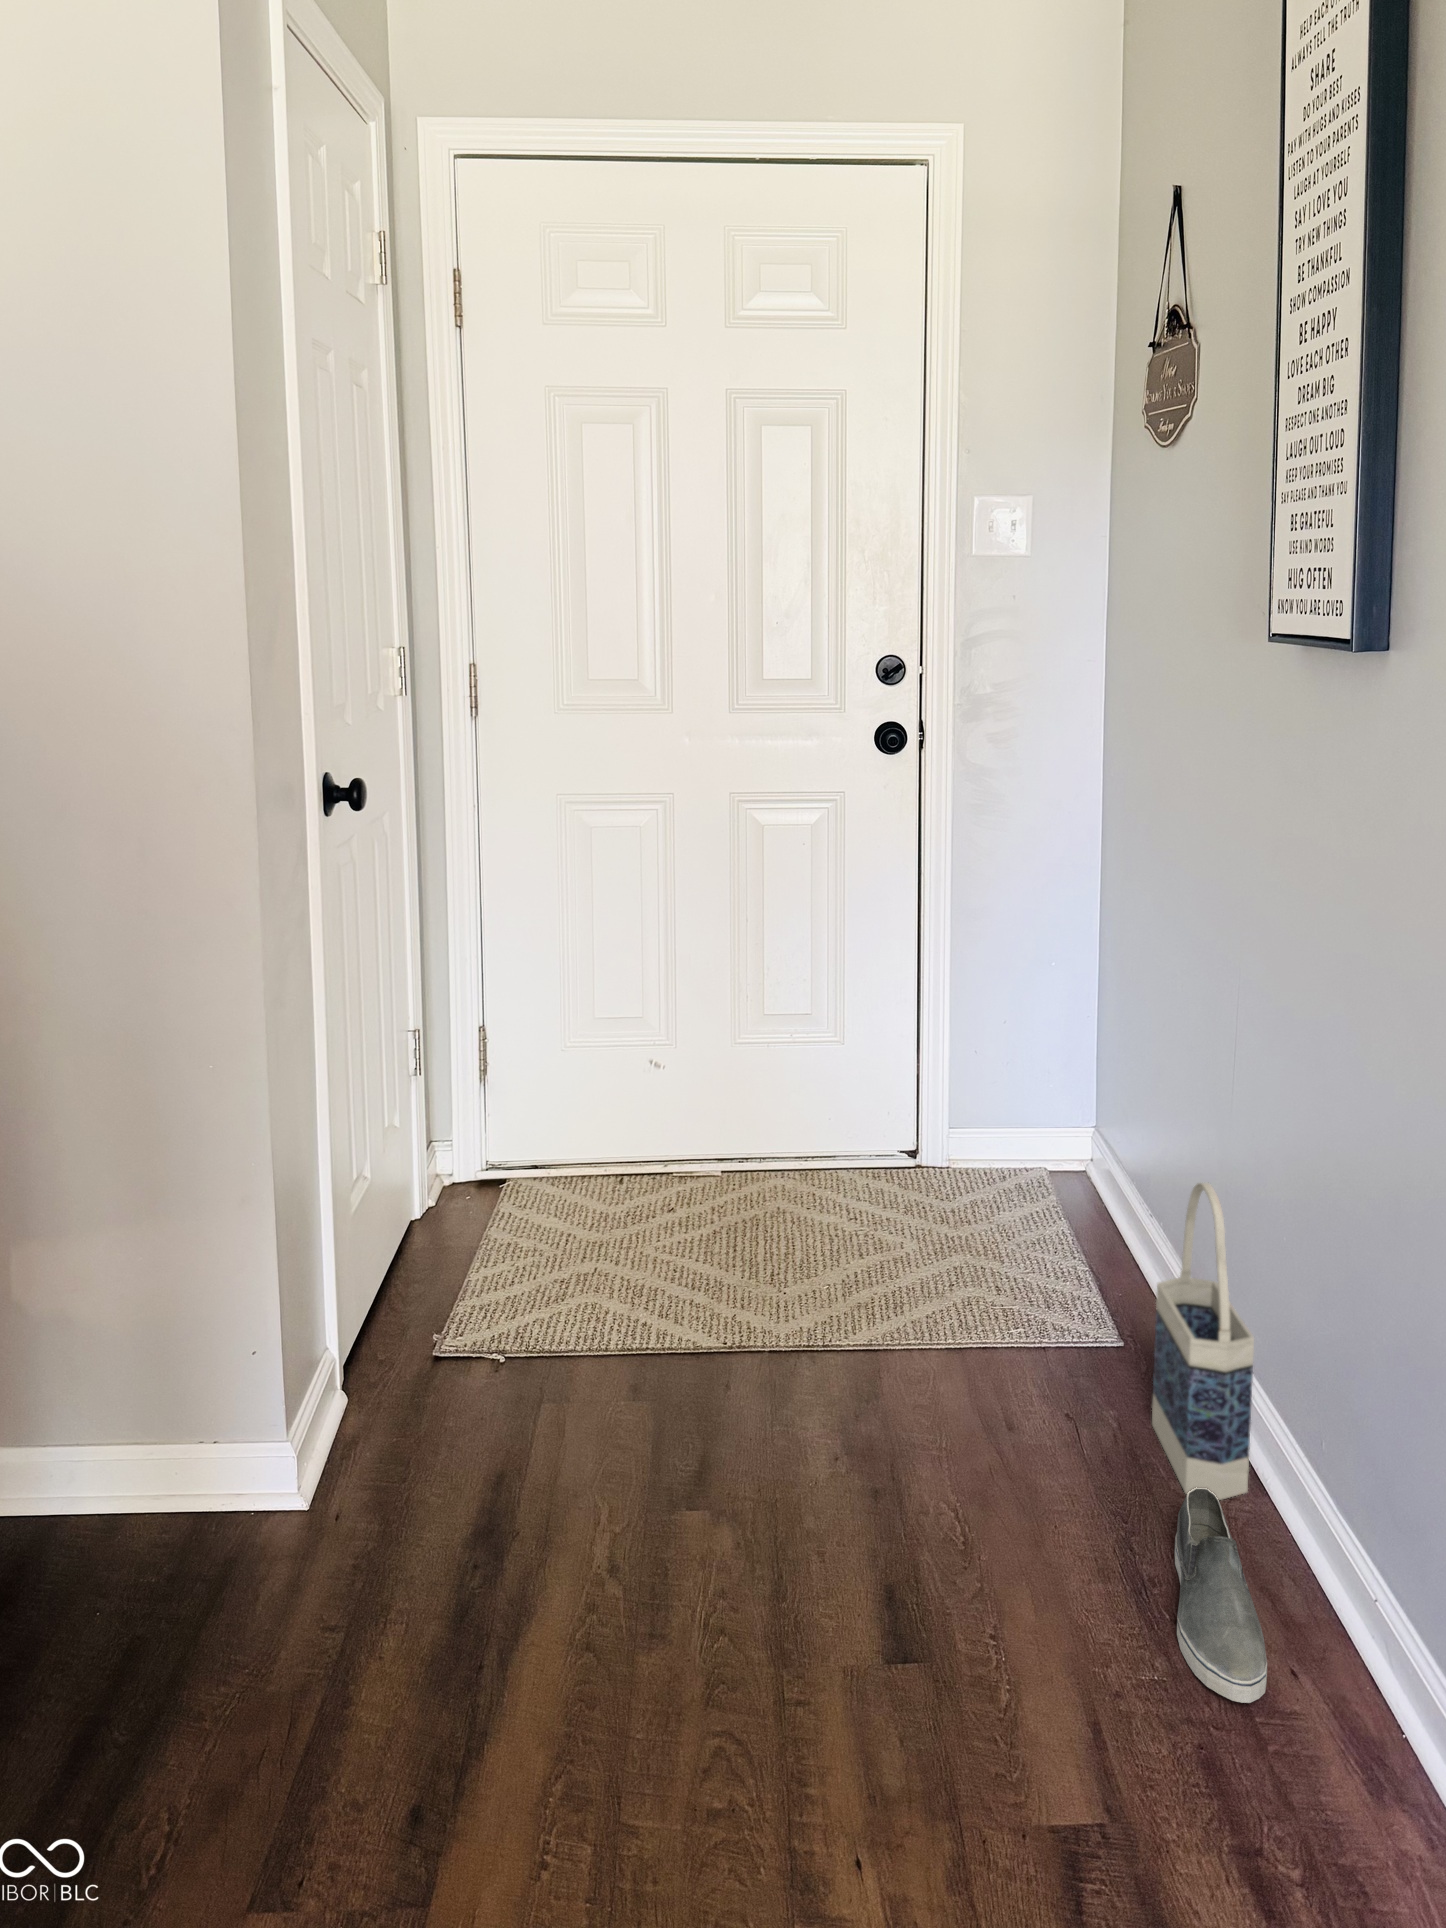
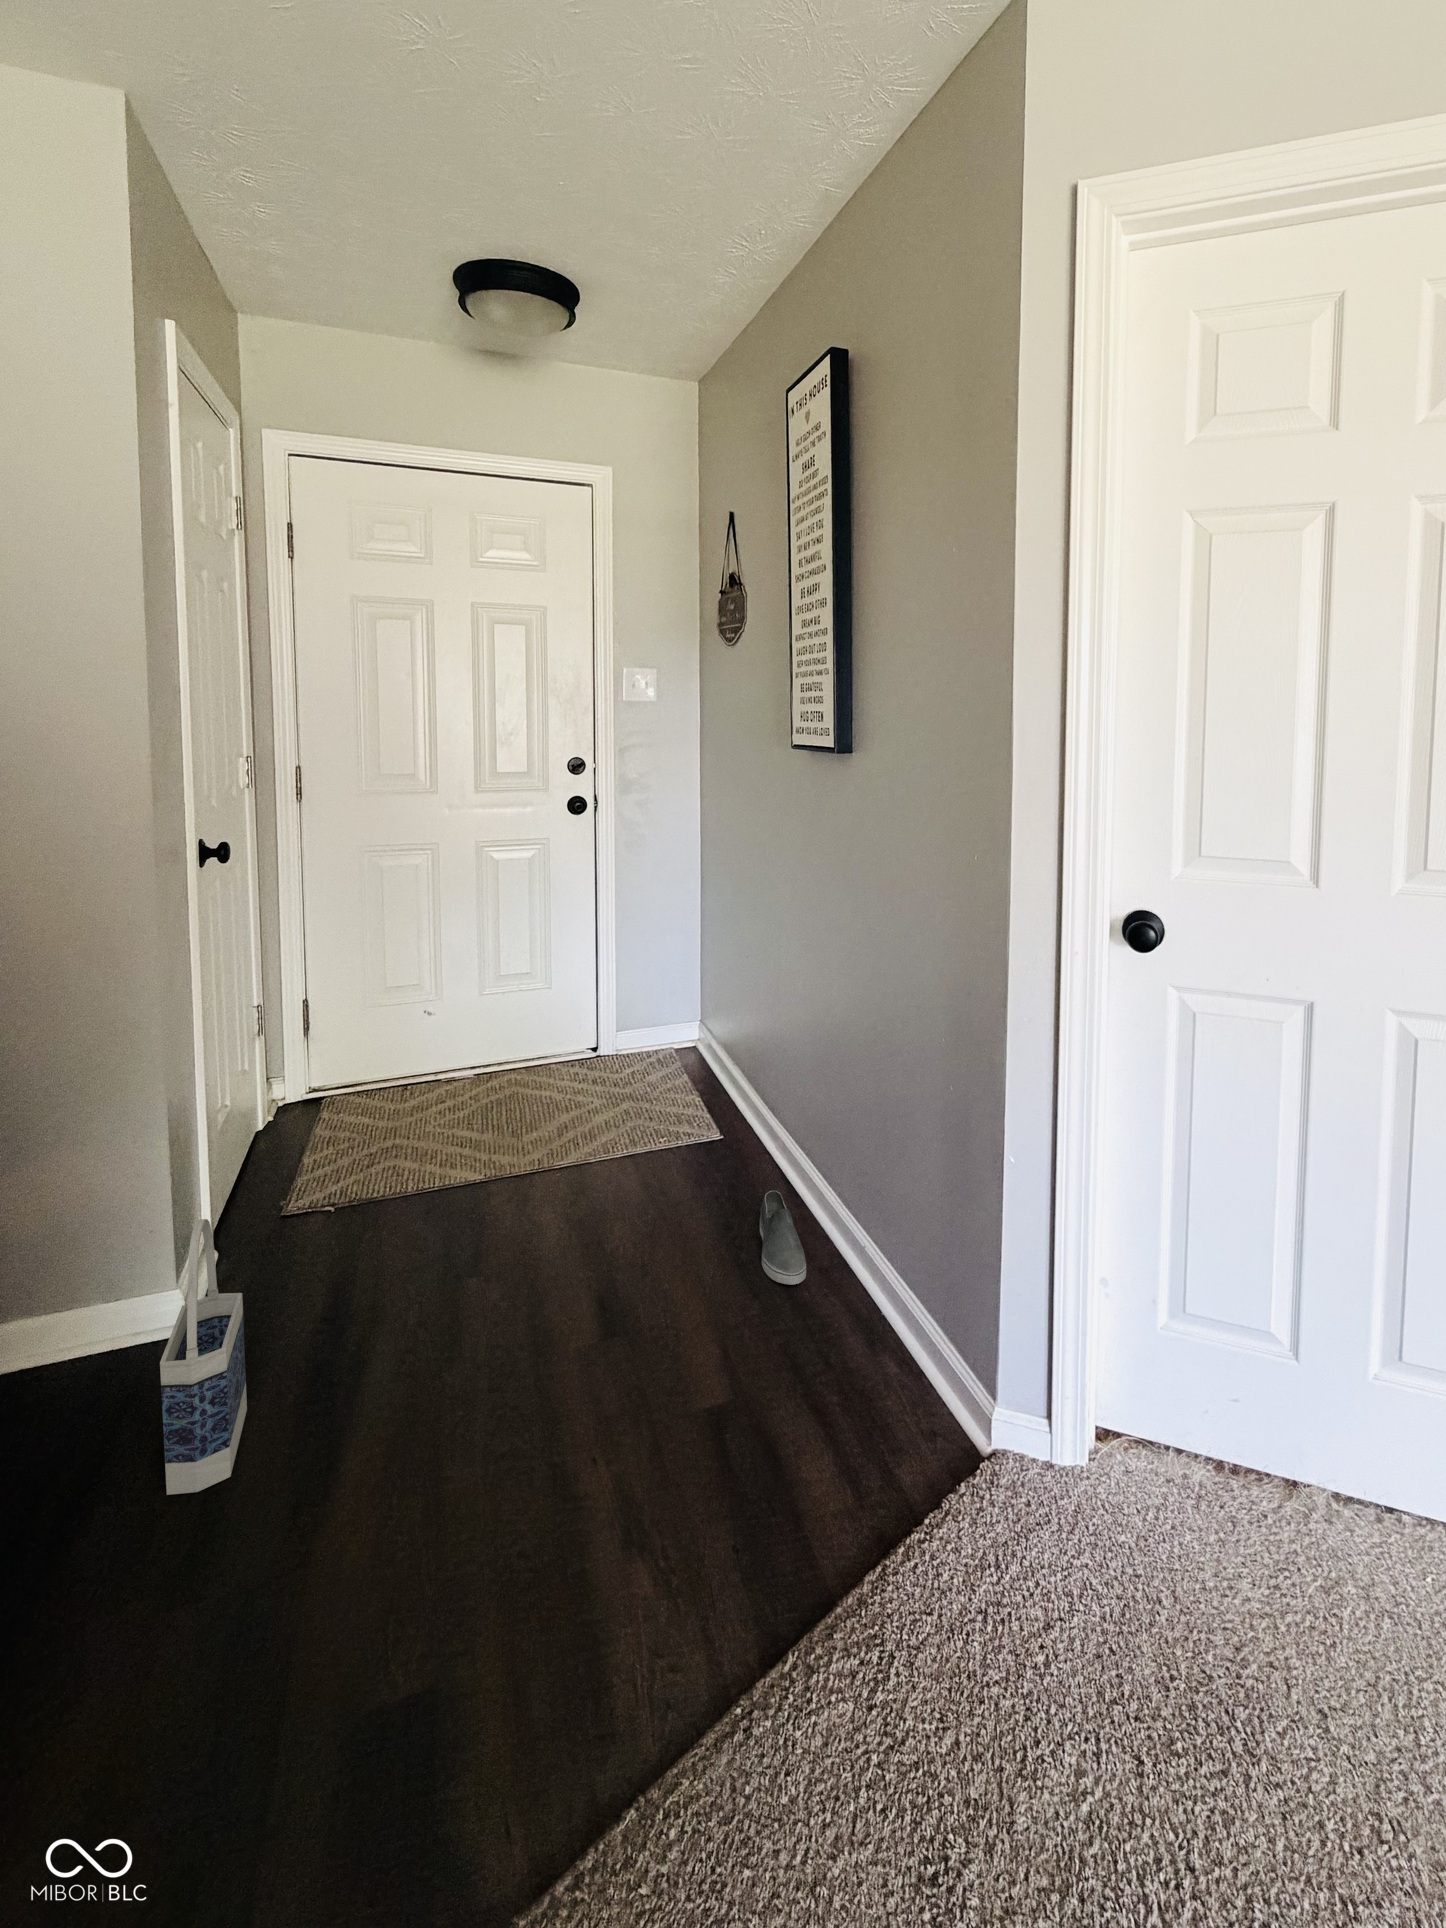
bag: present [1152,1183,1254,1500] -> present [160,1219,247,1495]

